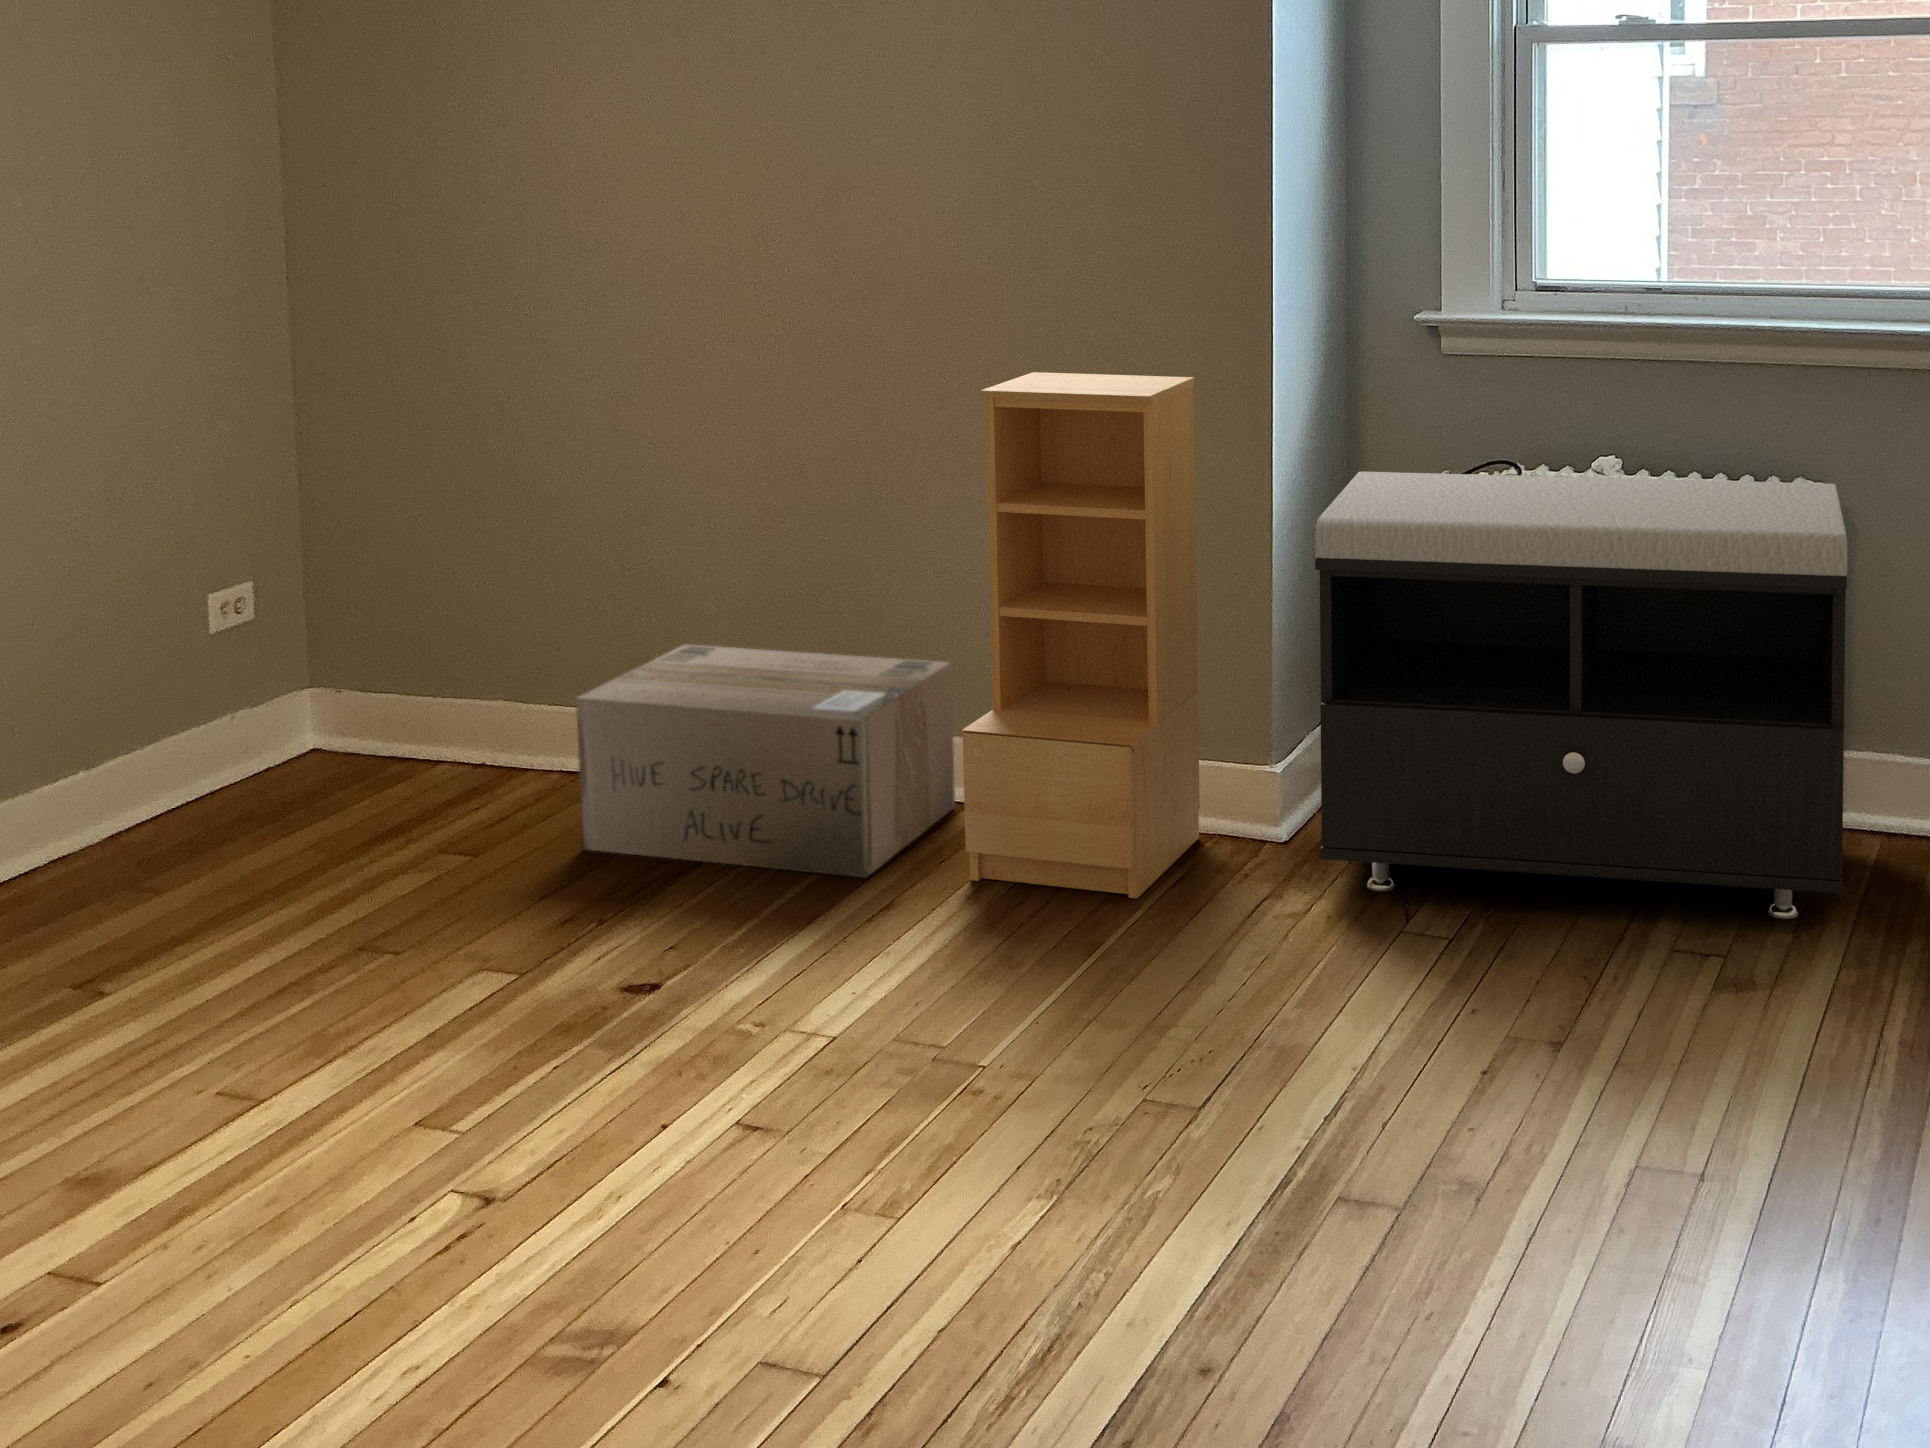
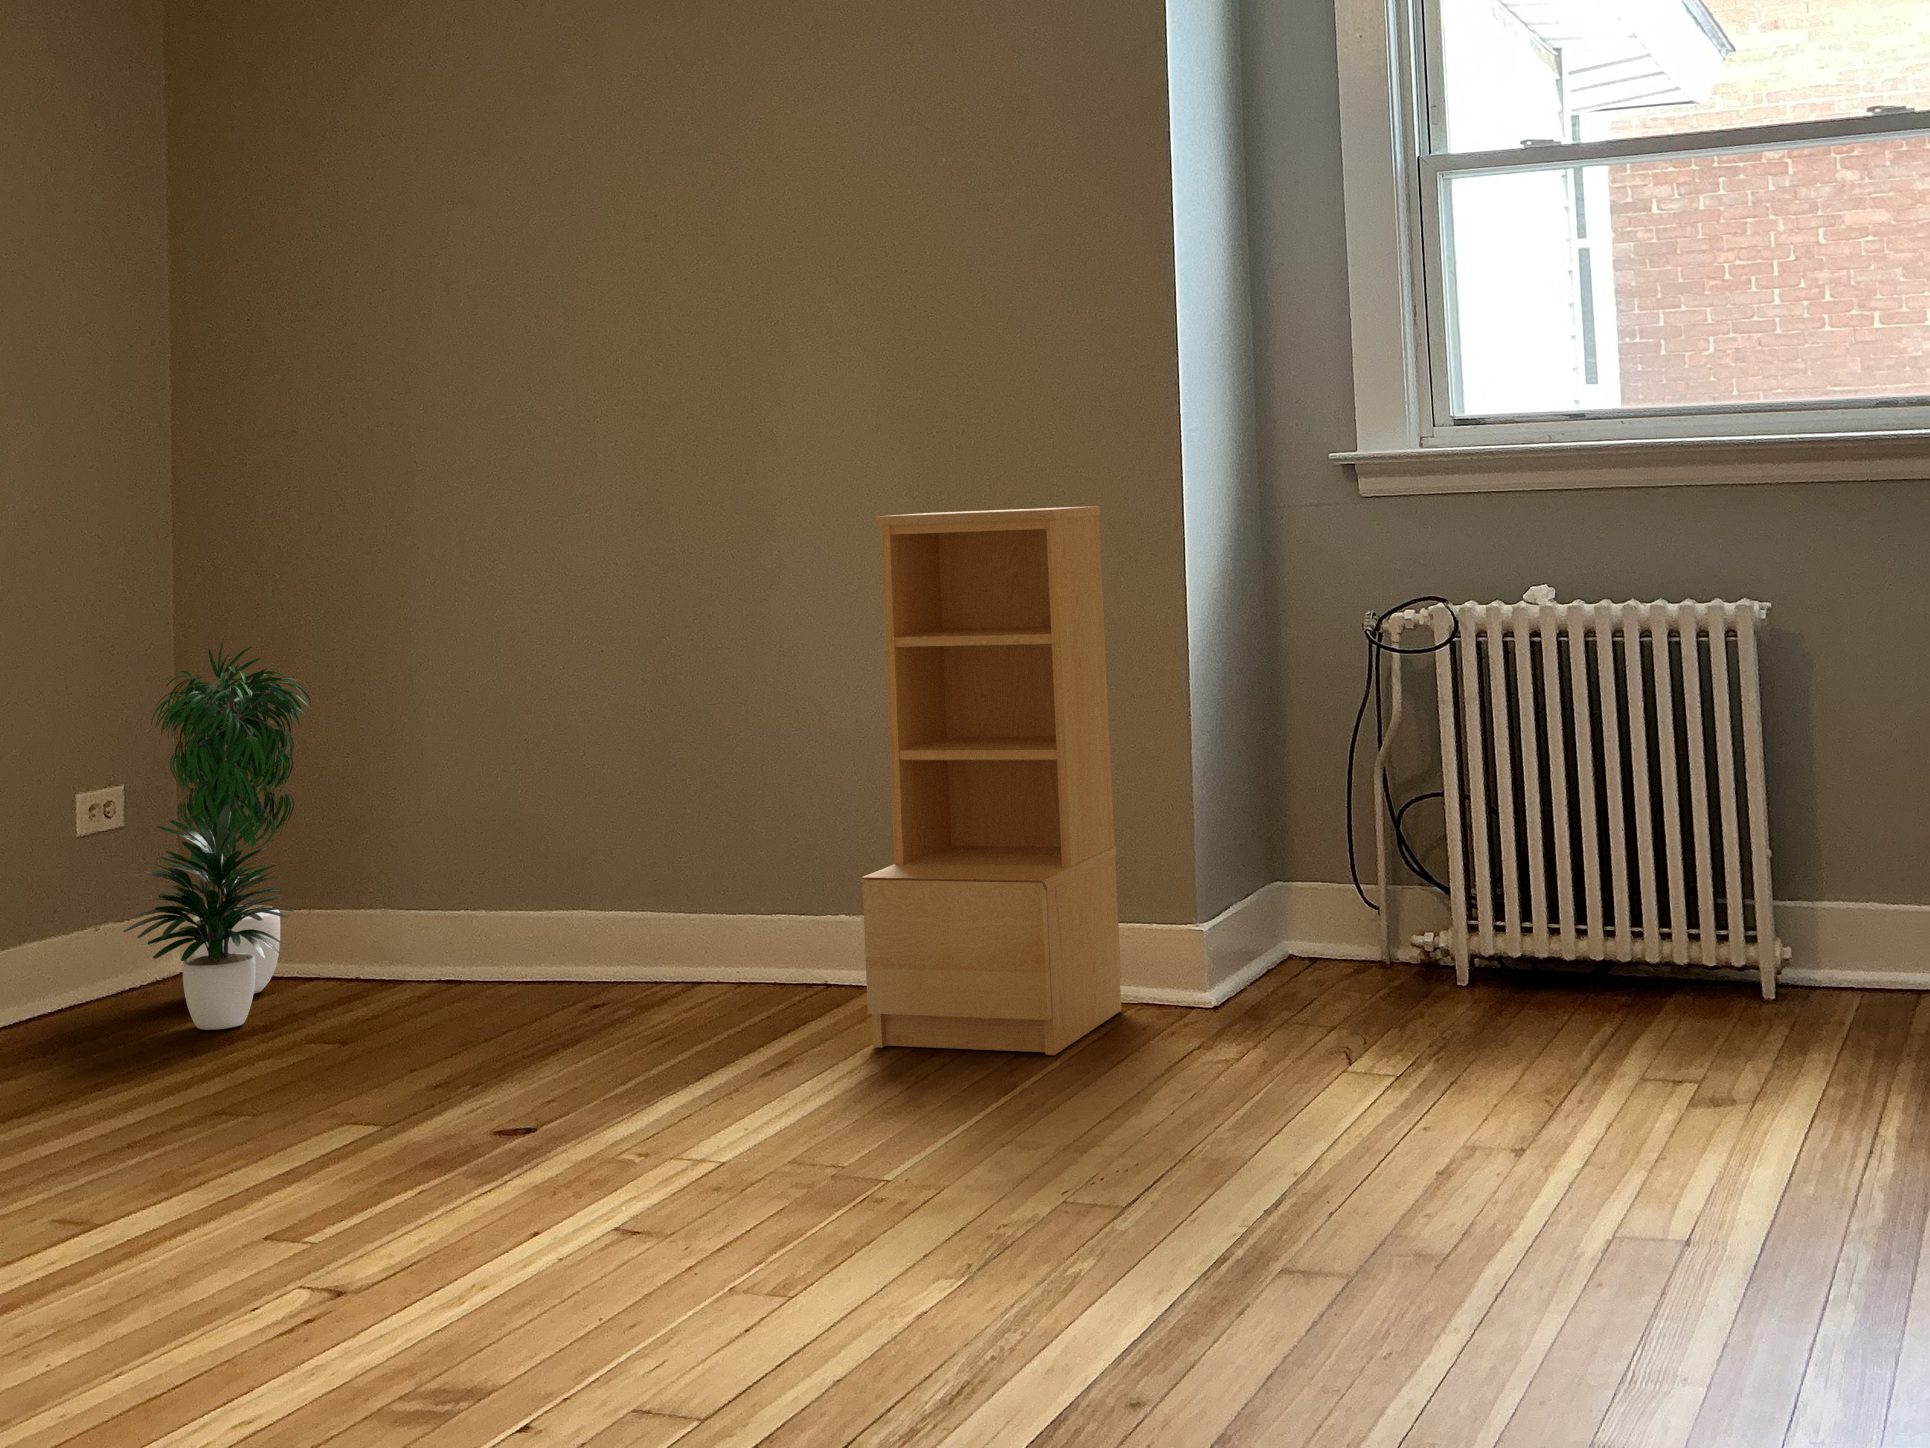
potted plant: none [269,453,441,830] -> present [124,641,311,1030]
storage bench: present [1315,472,1847,919] -> none [1232,595,1823,1050]
cardboard box: present [576,644,955,877] -> none [450,833,857,1048]

